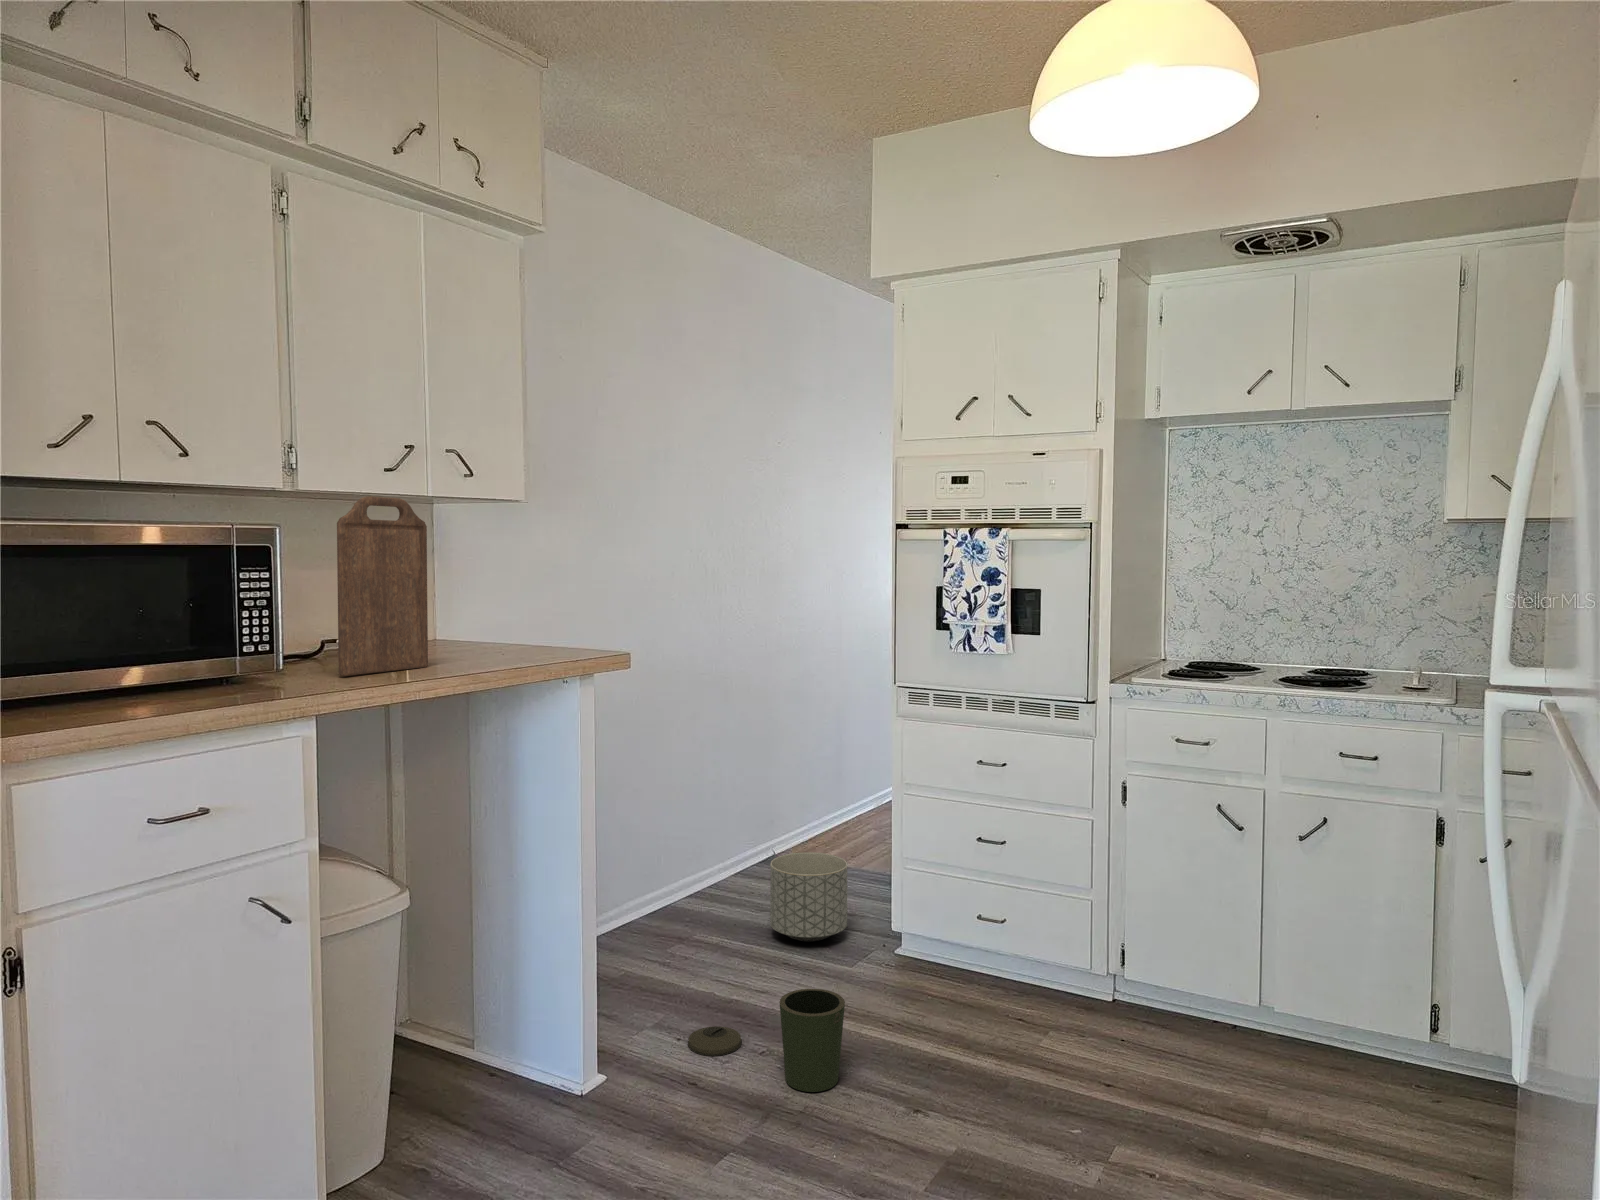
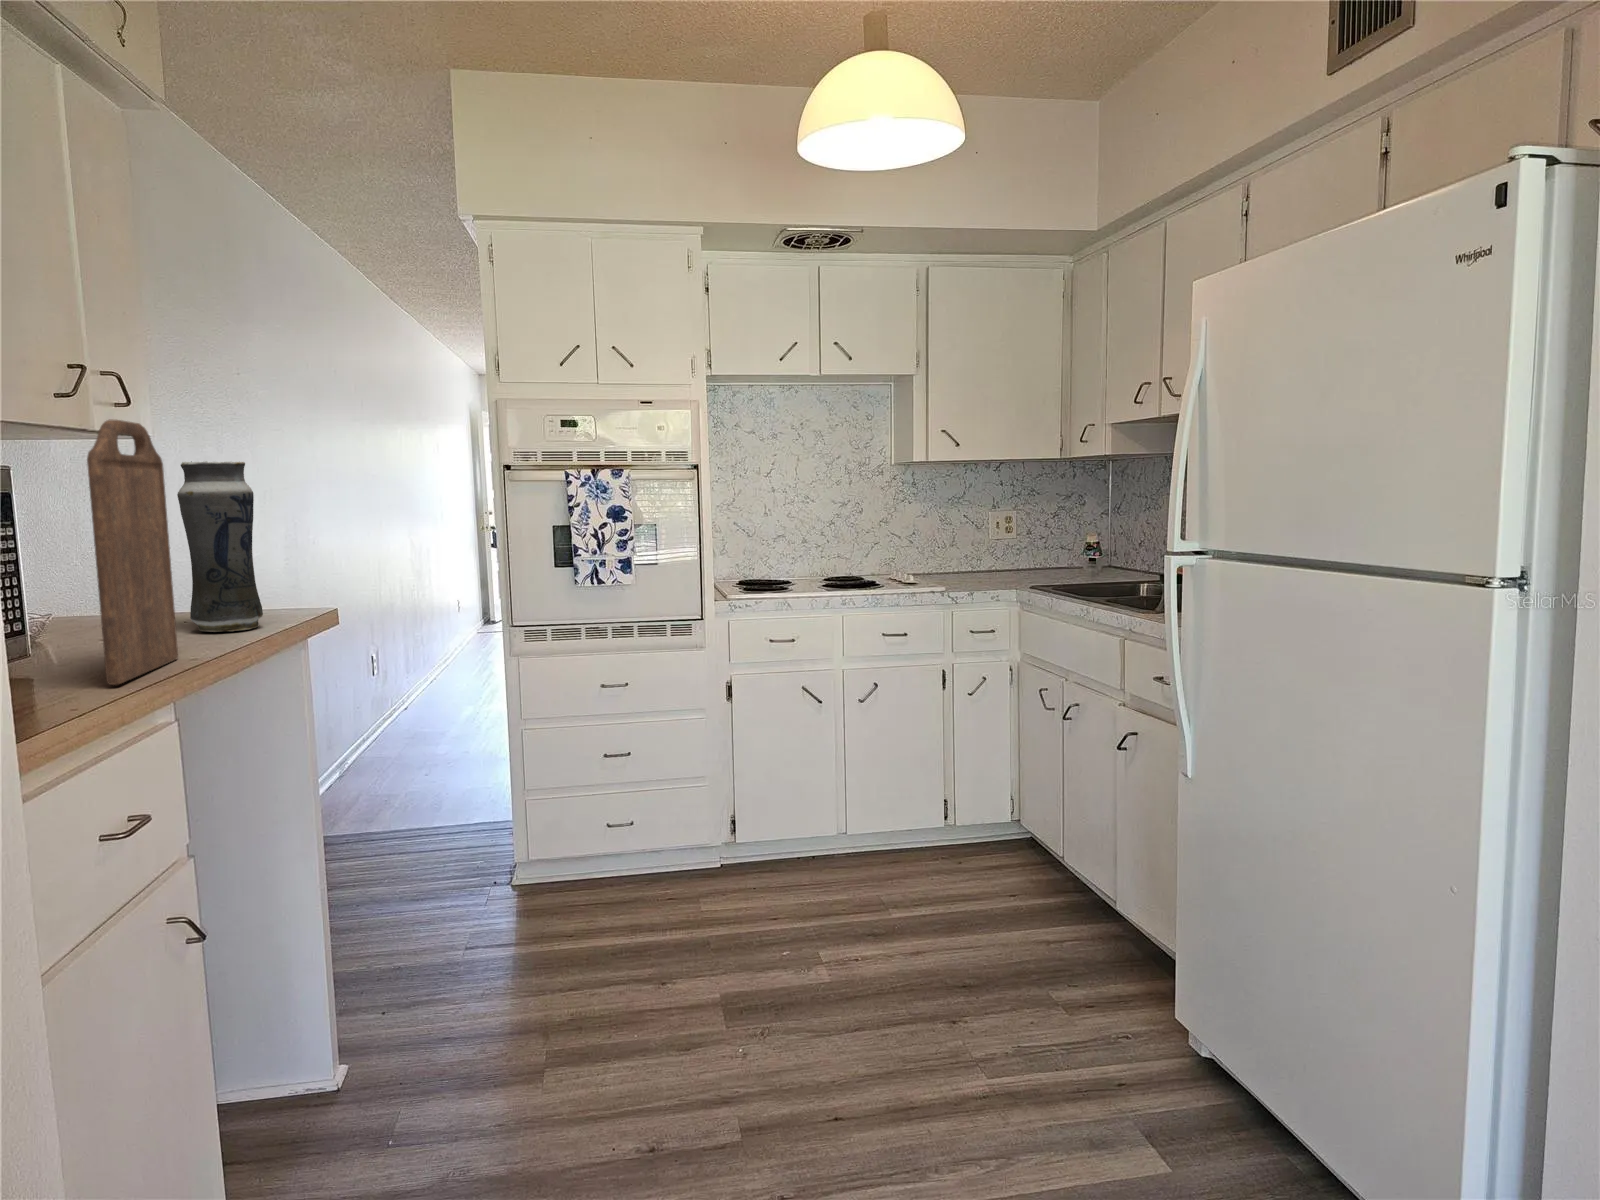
vase: none [495,525,547,655] -> present [177,461,263,632]
planter: present [770,853,847,942] -> none [374,806,463,901]
trash can: present [688,989,845,1092] -> none [418,923,610,1037]

